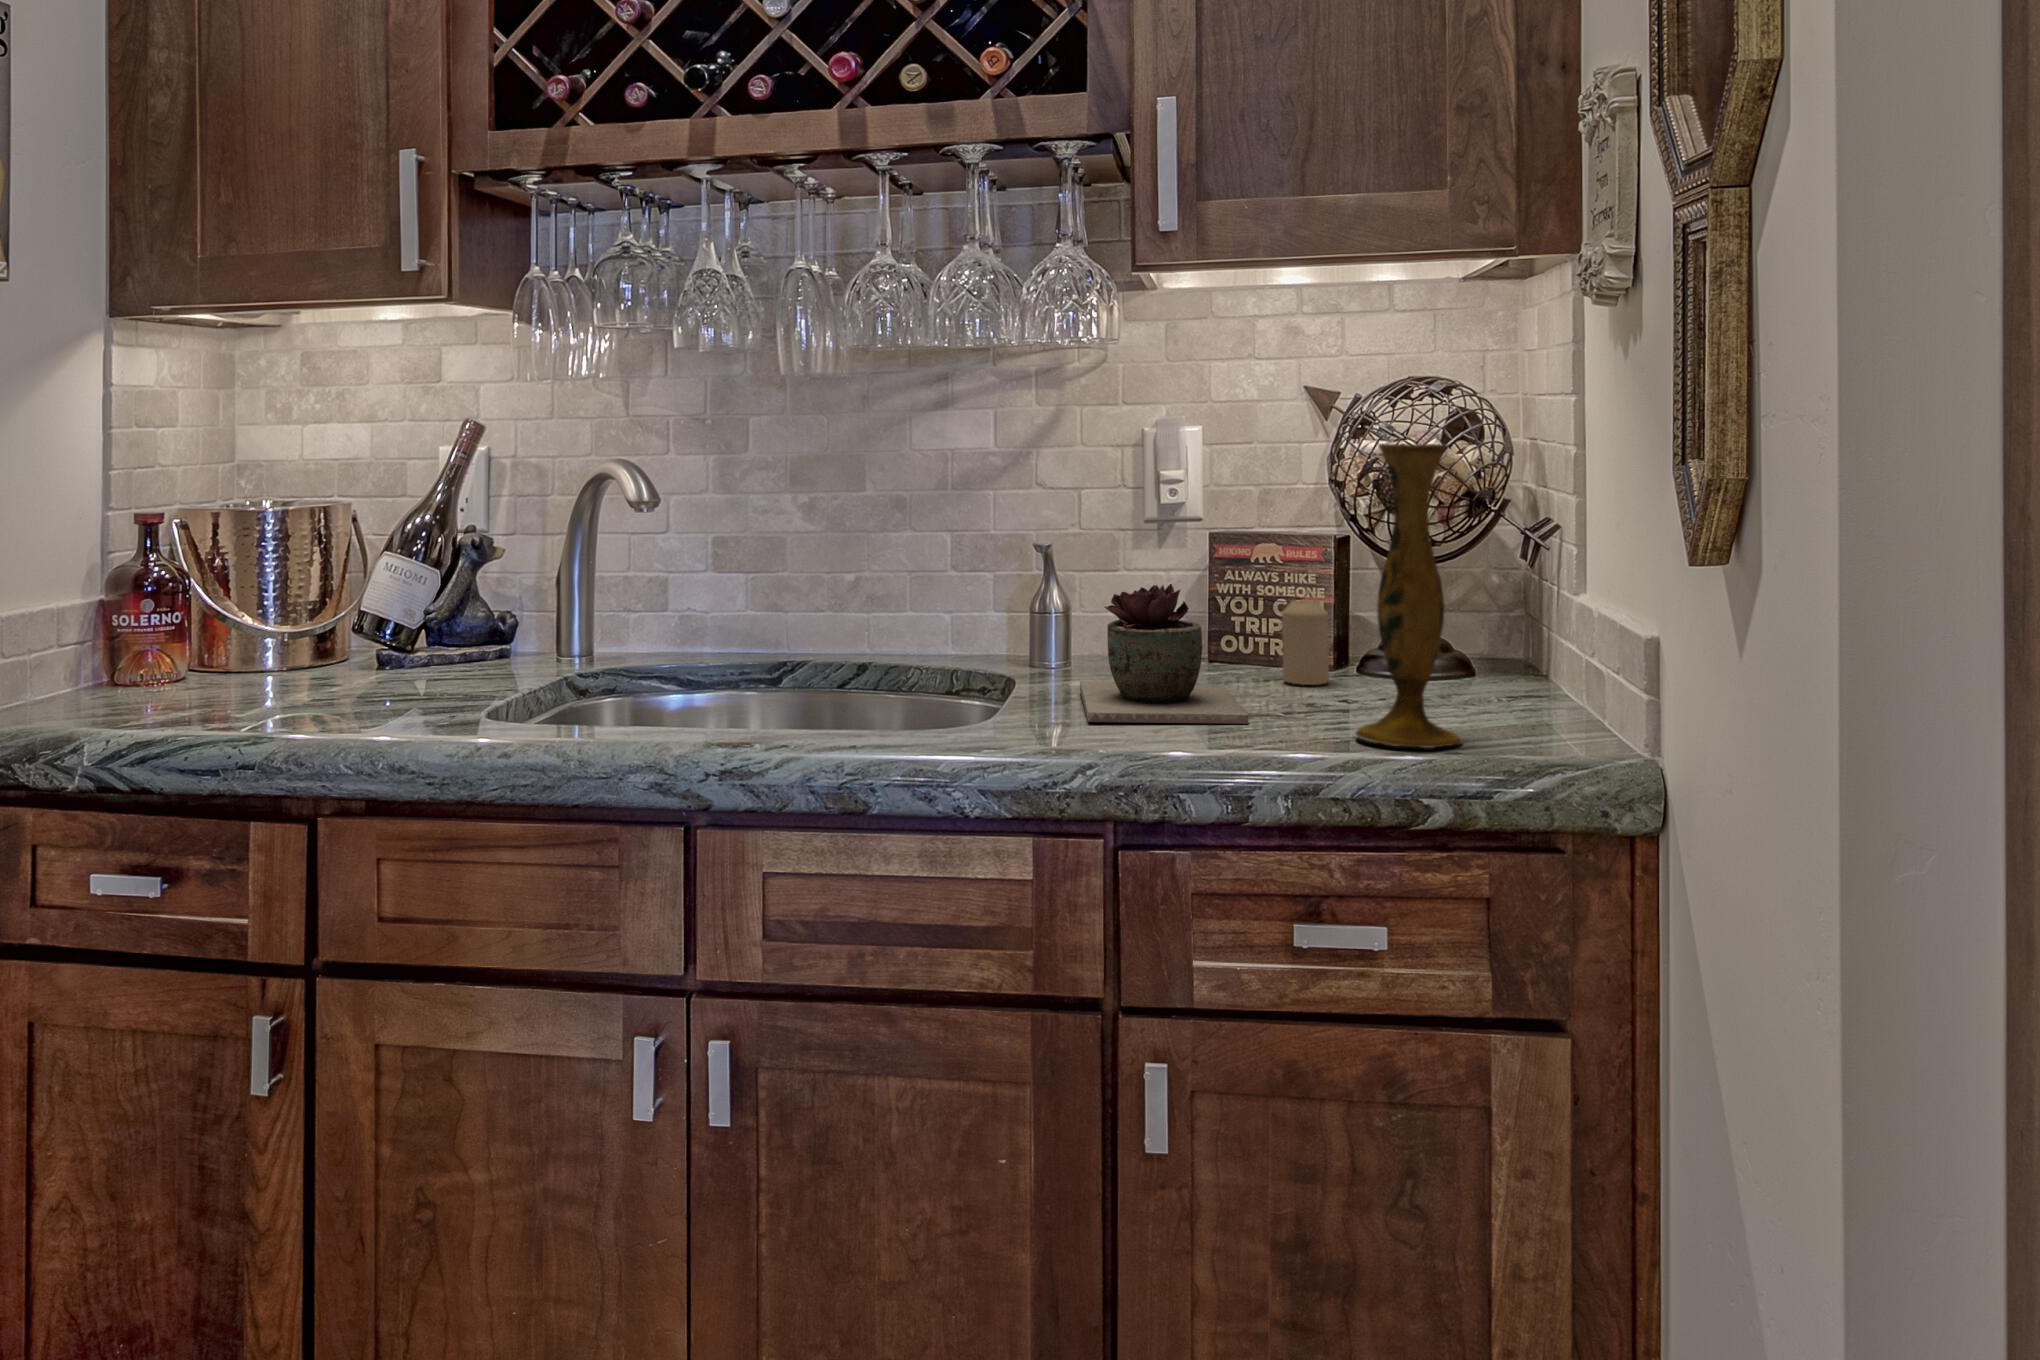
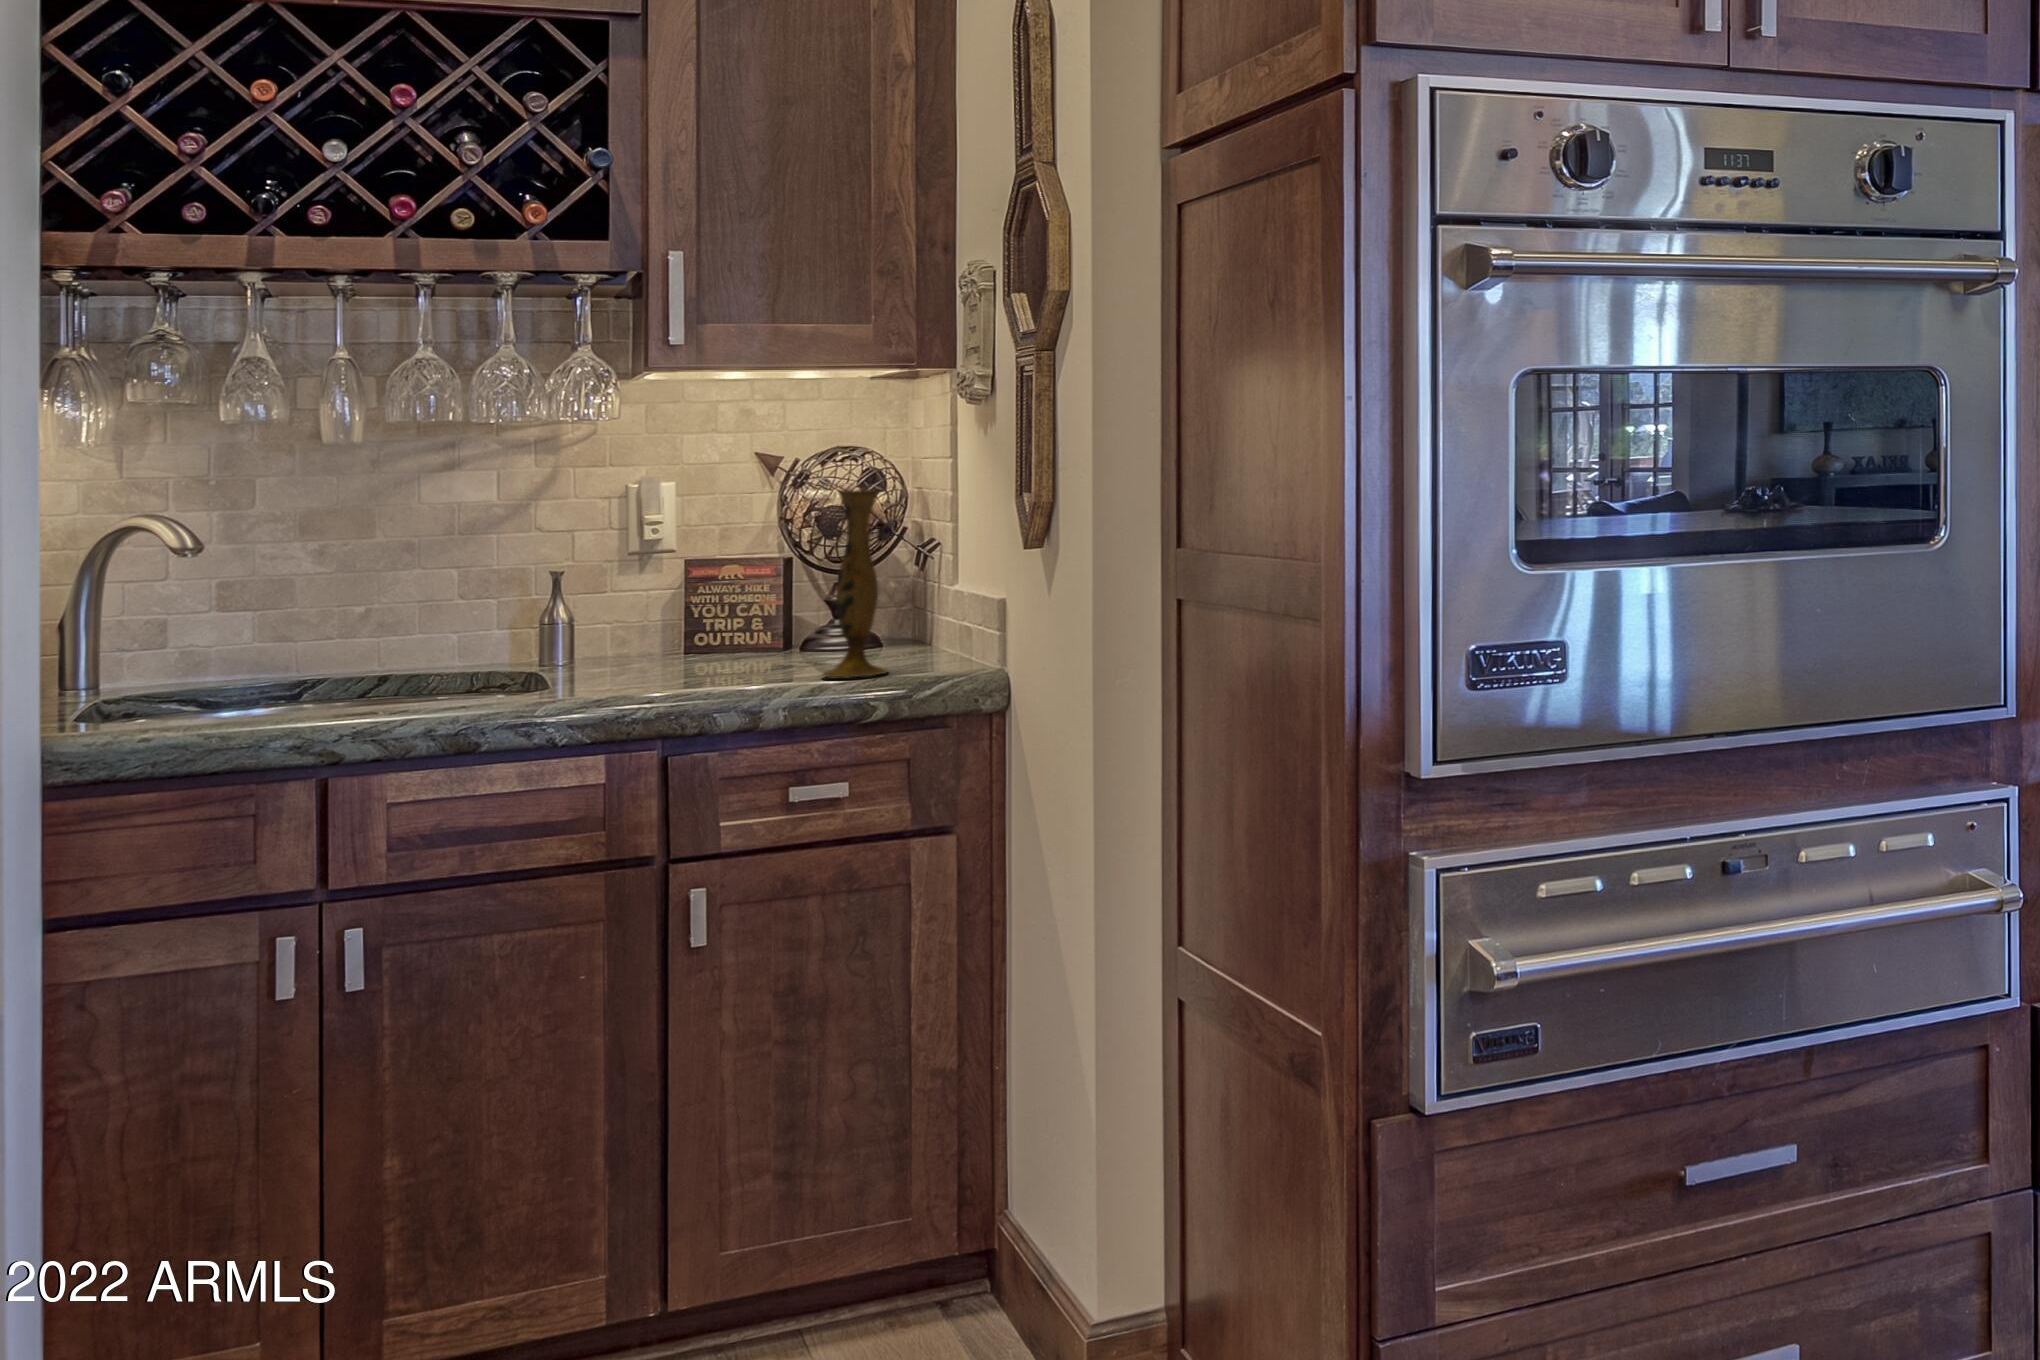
succulent plant: present [1080,584,1249,724] -> none [600,594,745,692]
candle: present [1282,600,1329,685] -> none [749,602,783,661]

